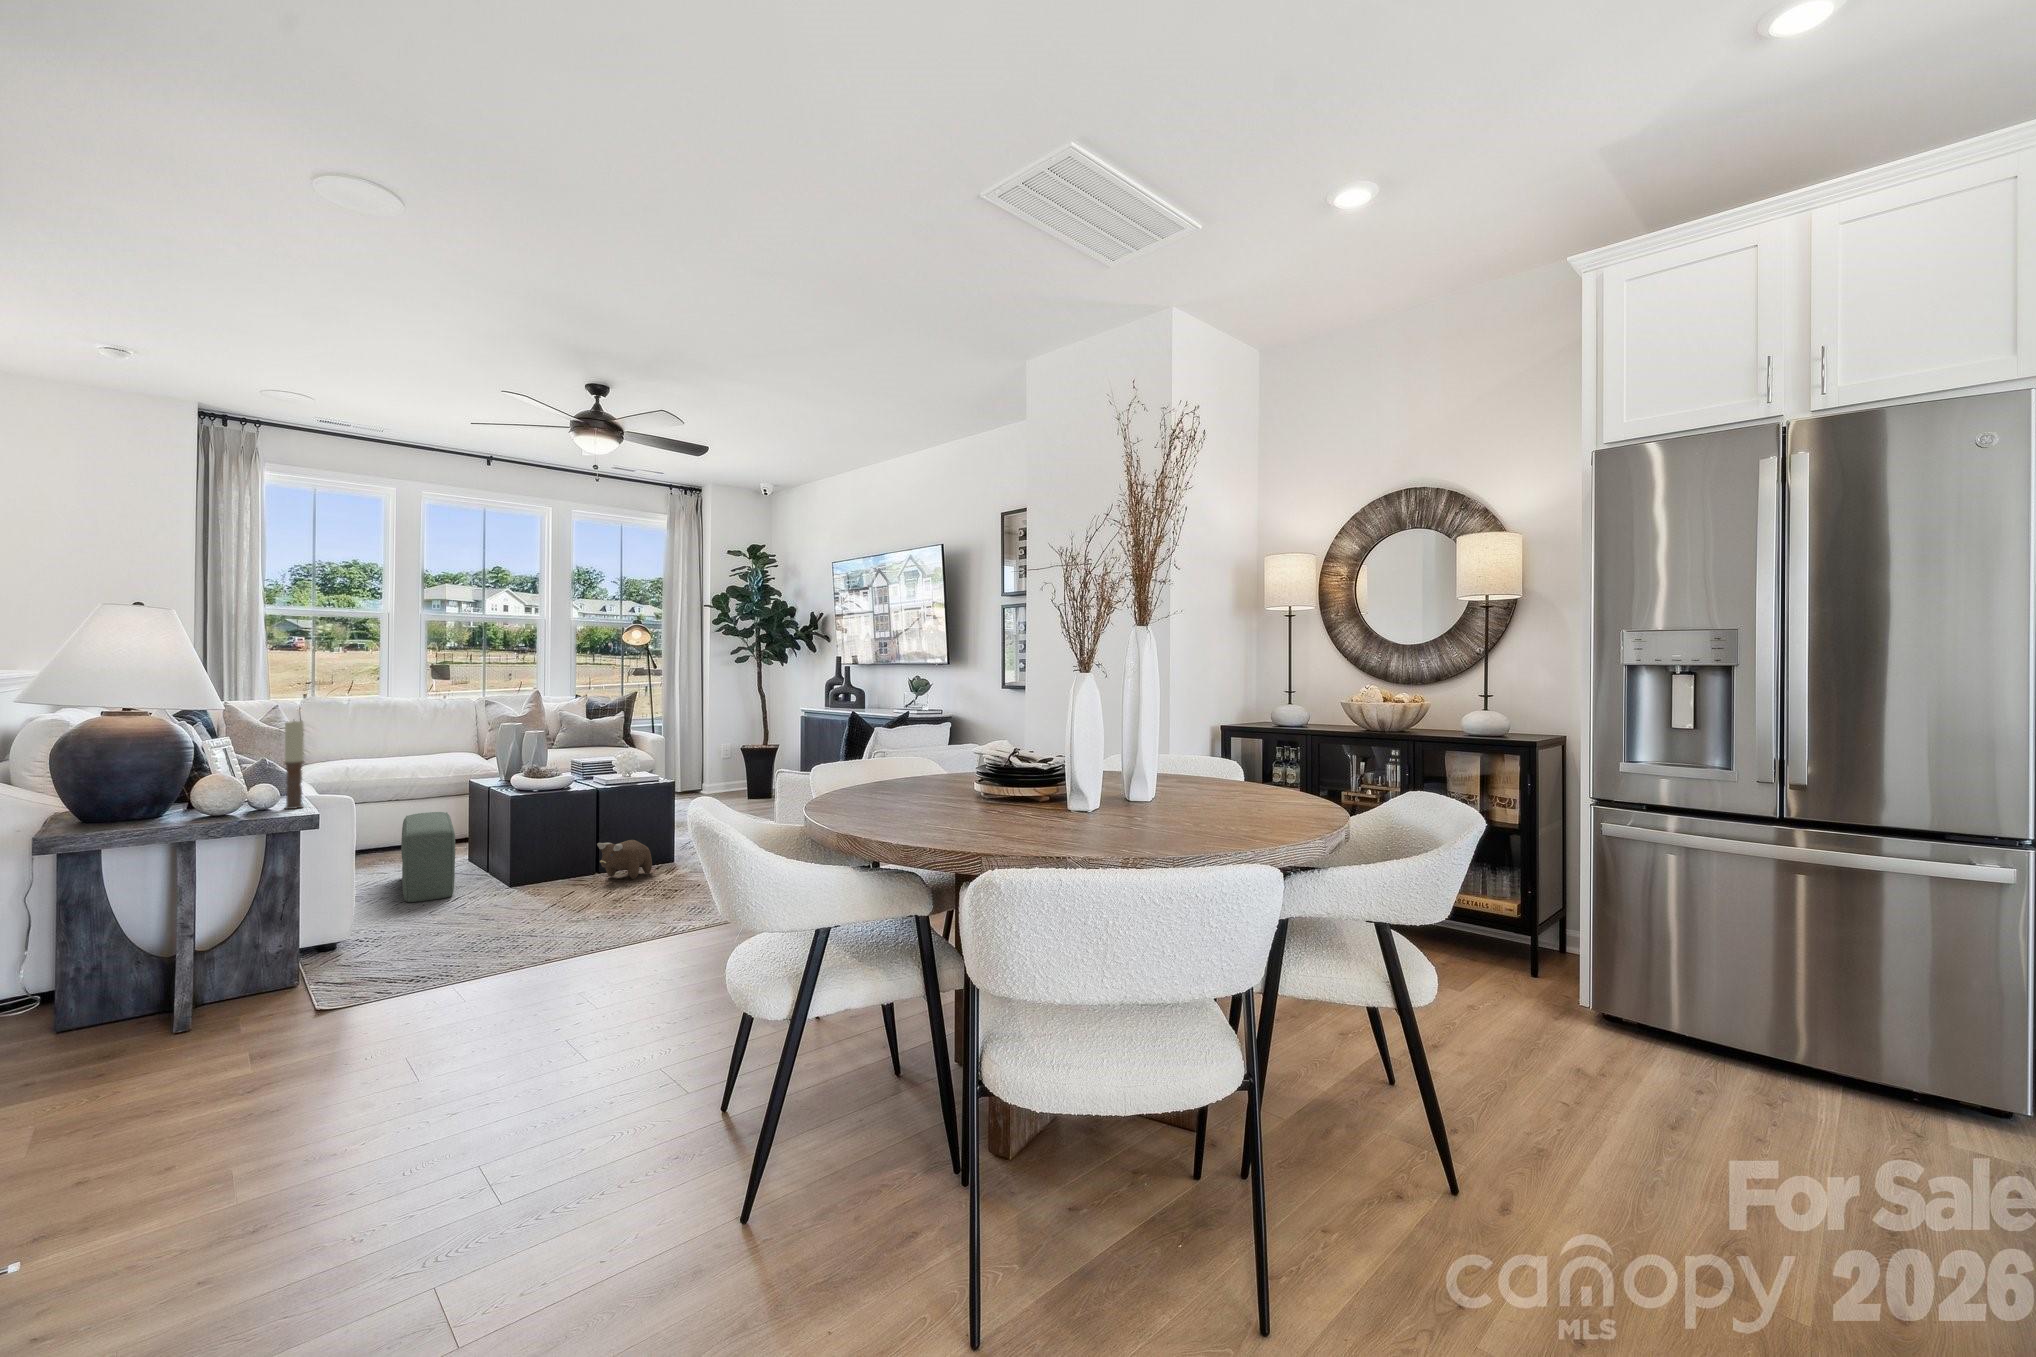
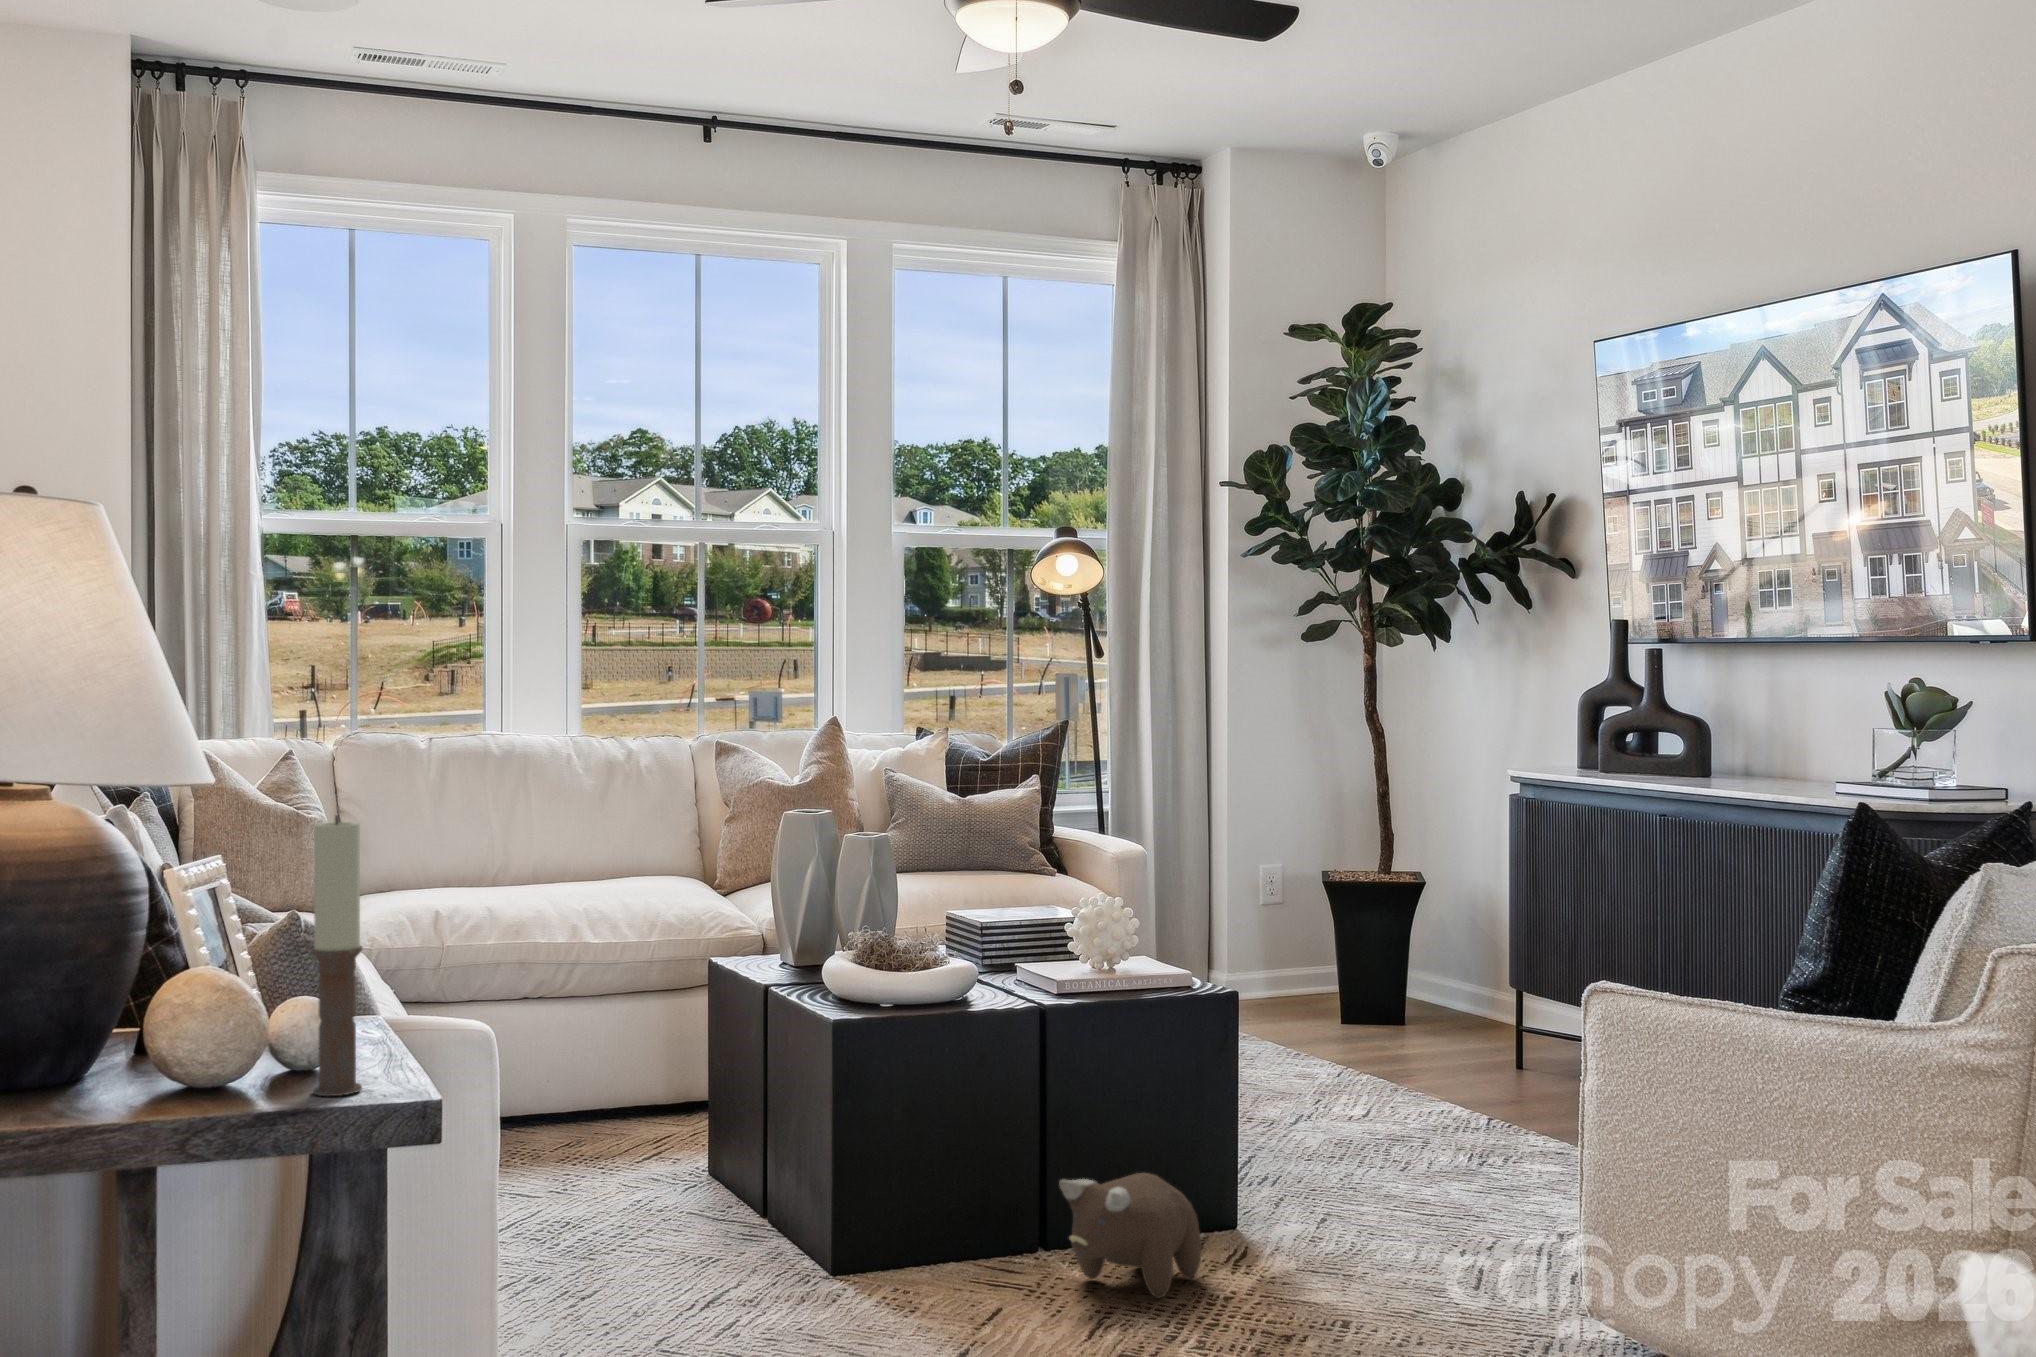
pouf: present [401,812,455,902] -> none [579,1045,703,1313]

